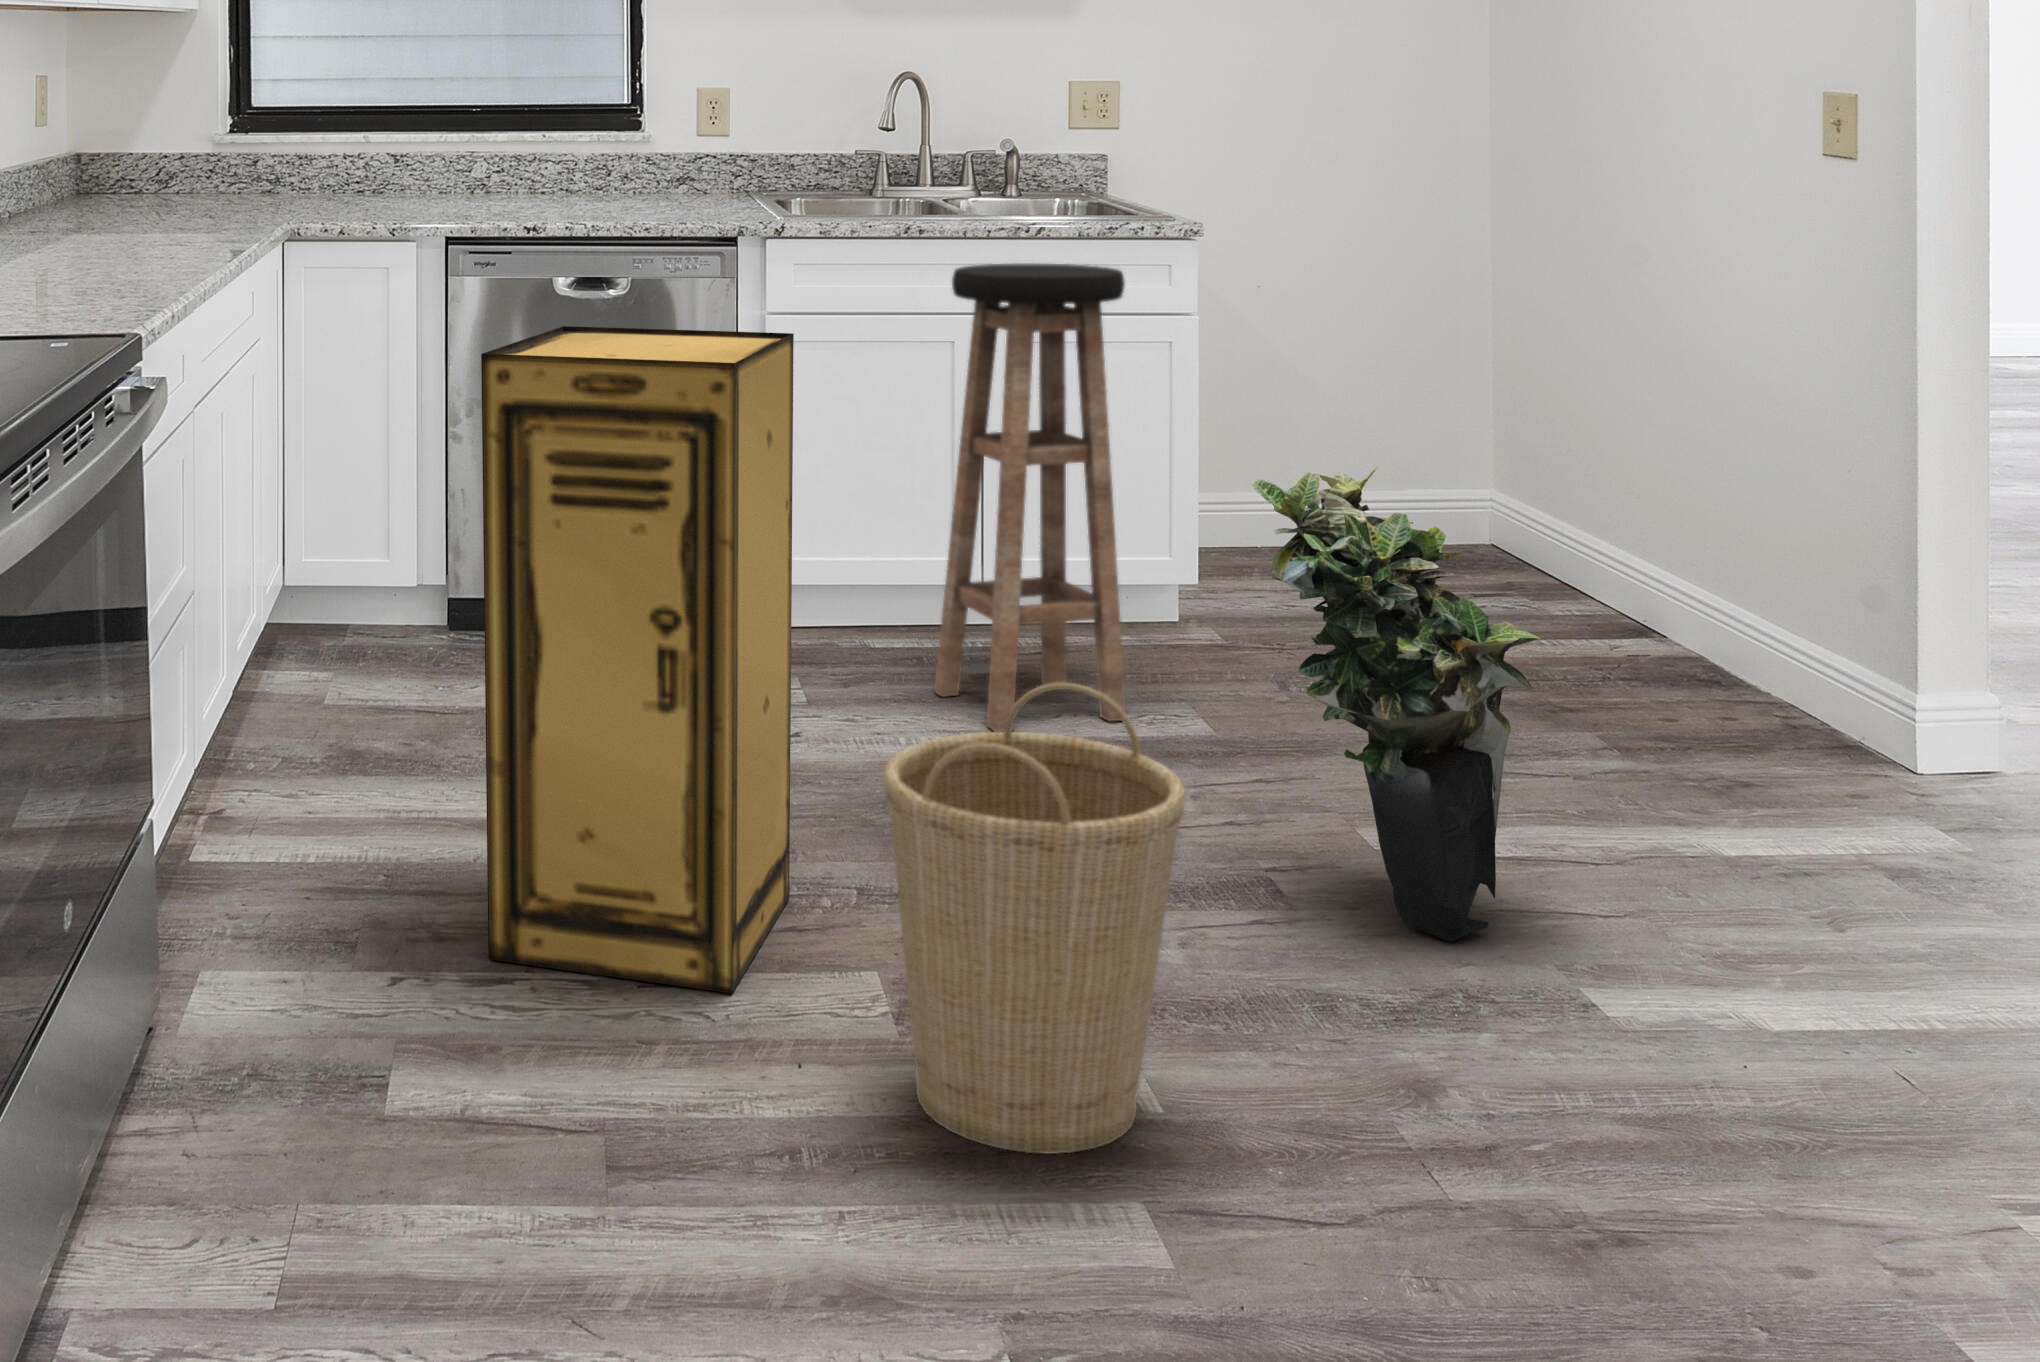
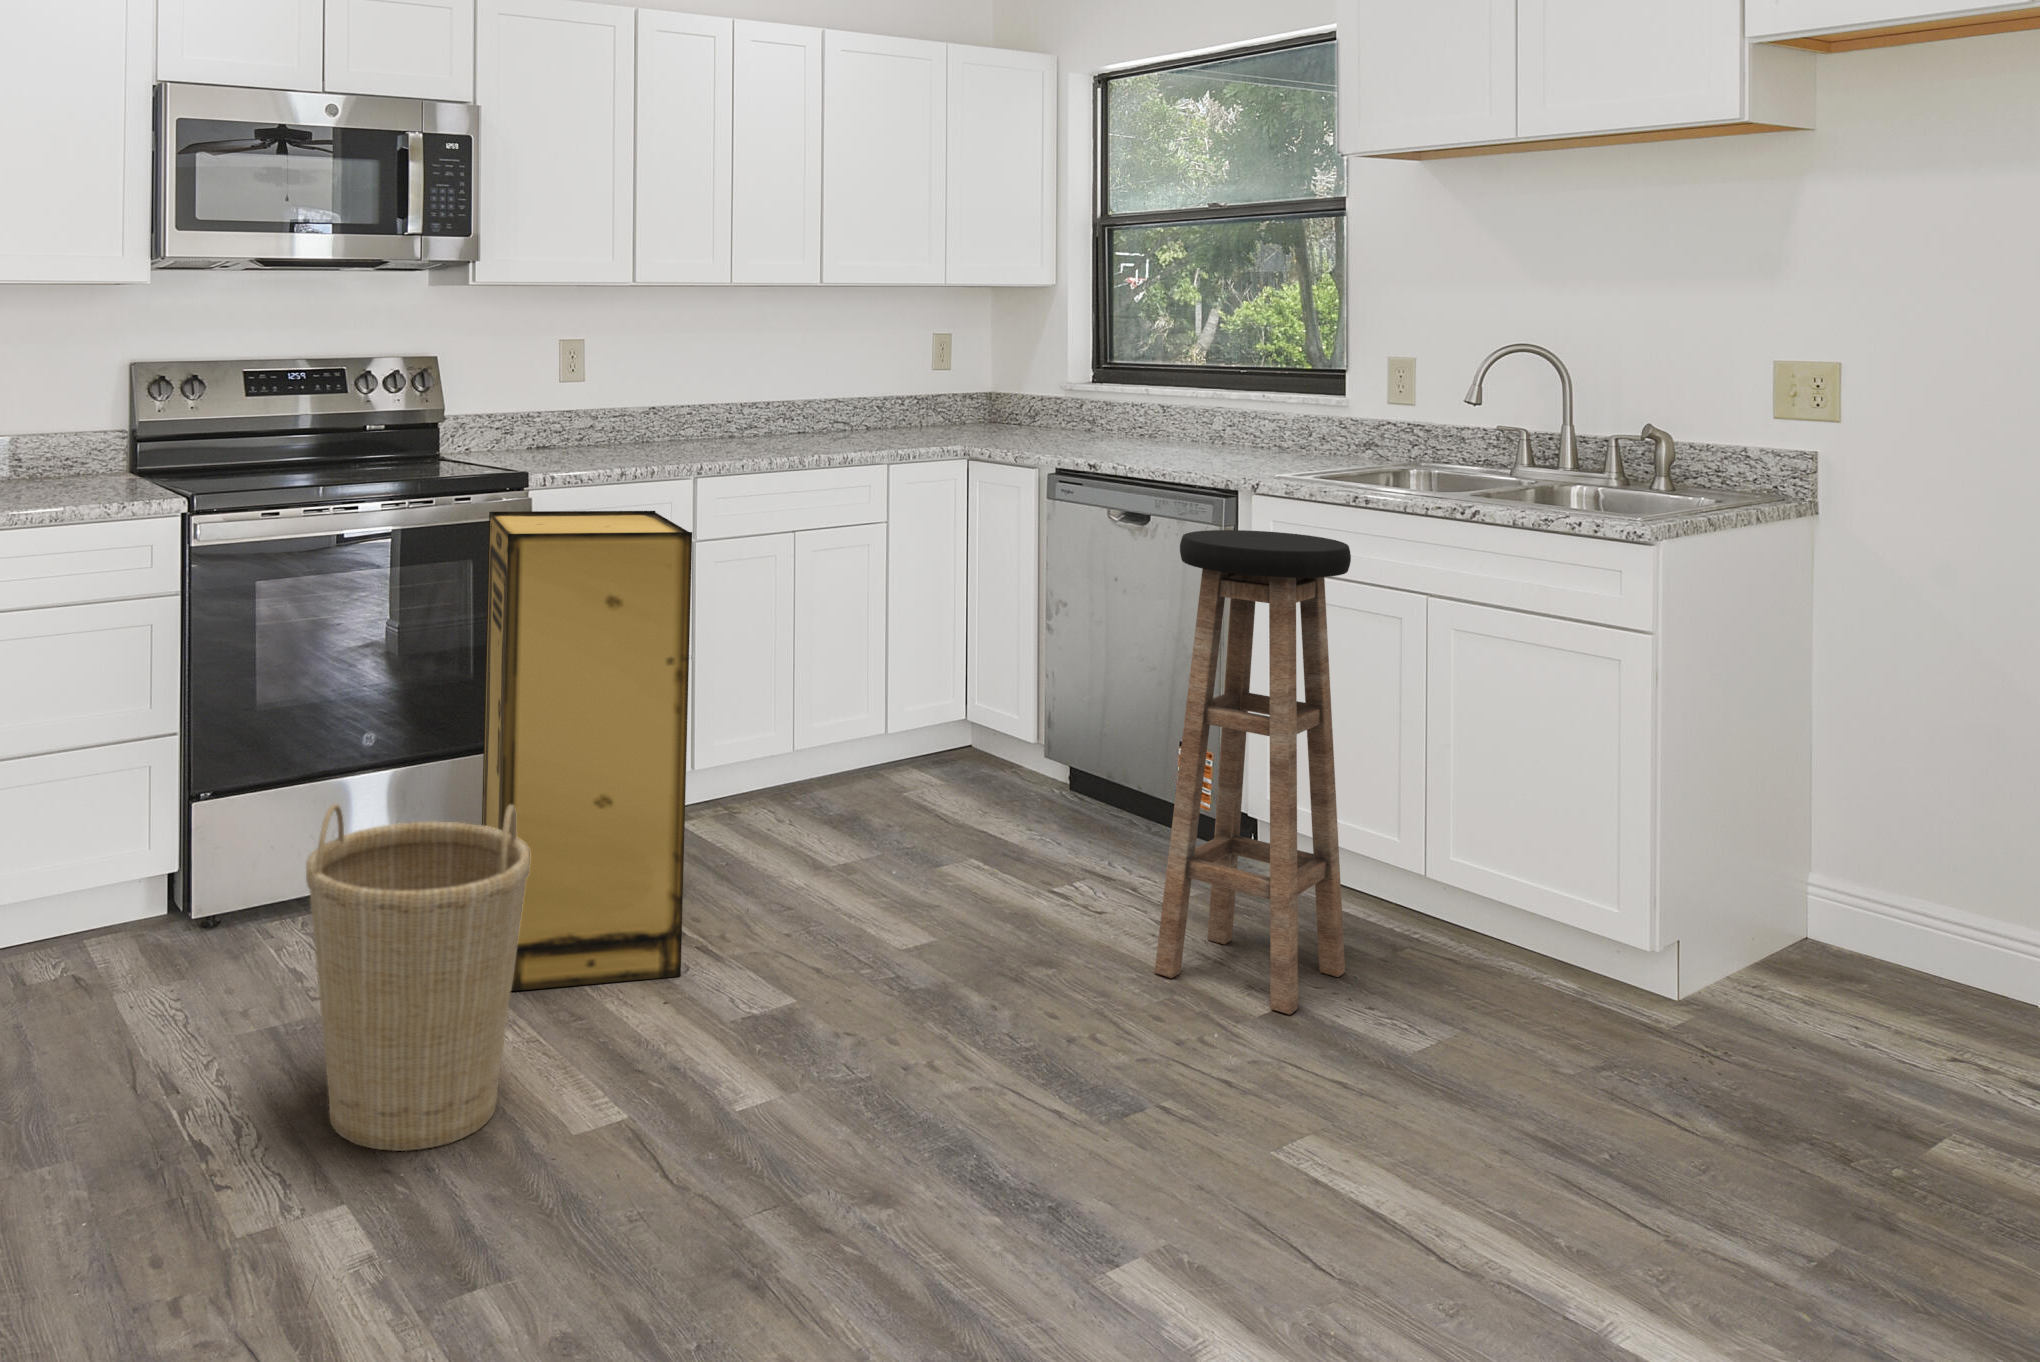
potted plant: present [1252,466,1540,942] -> none [849,732,1093,1244]

